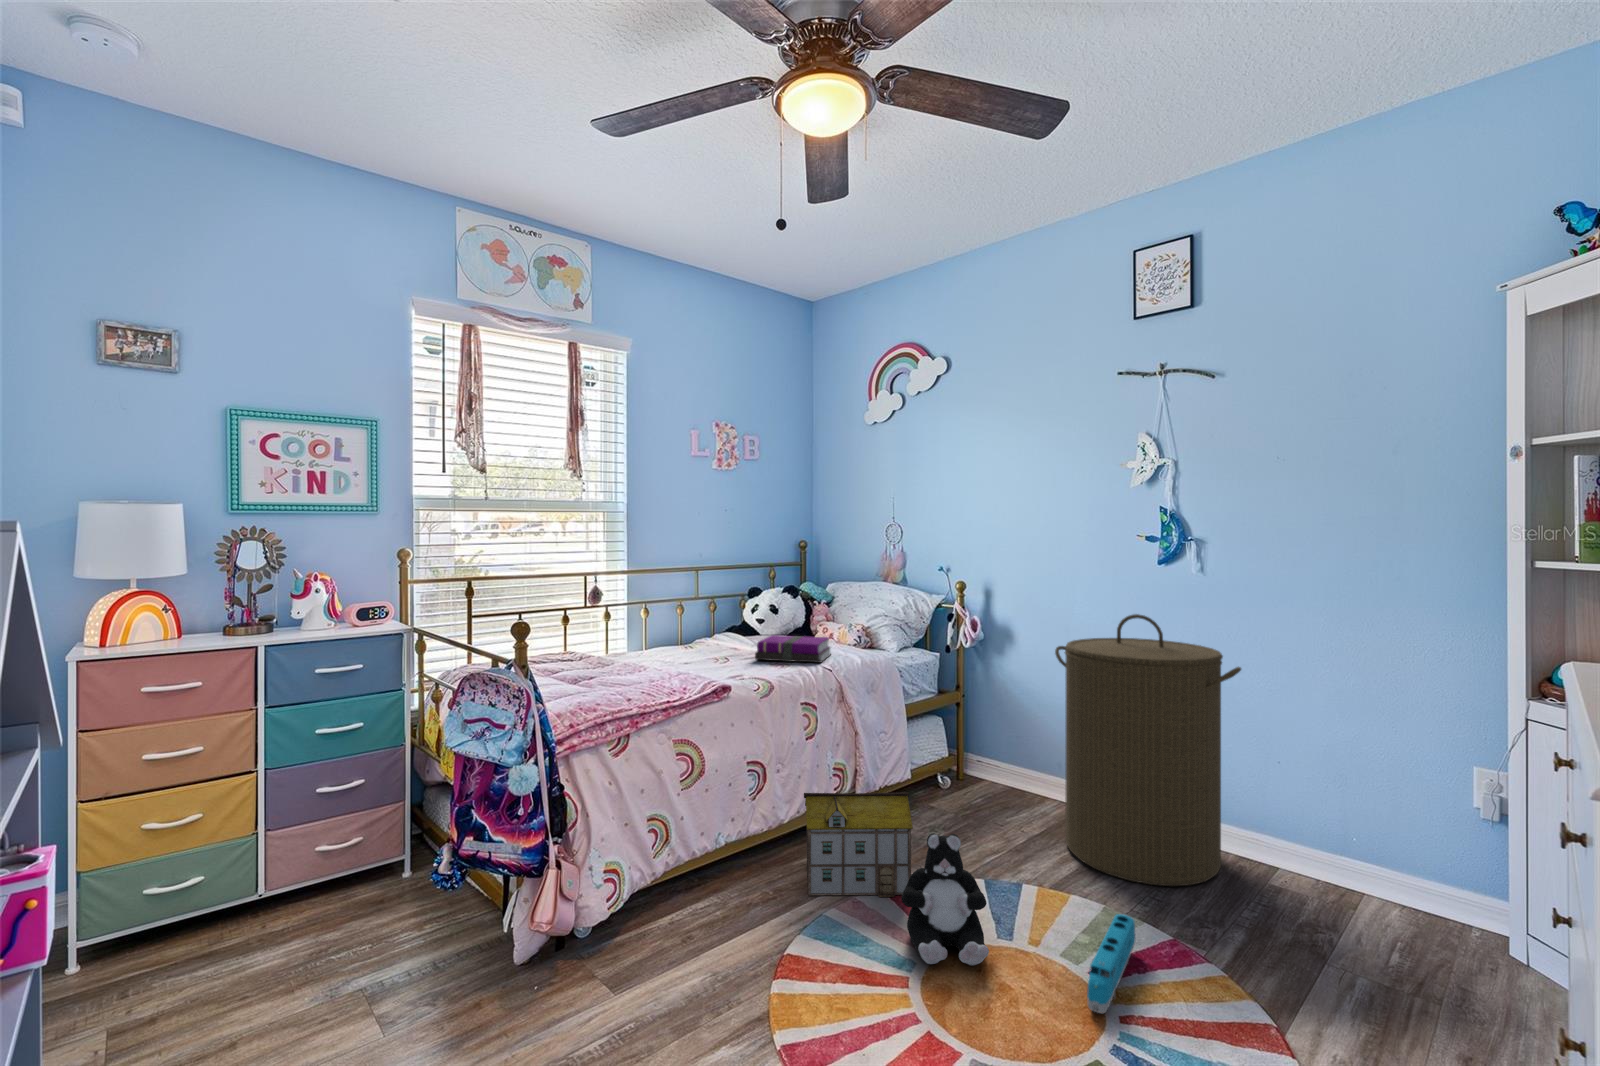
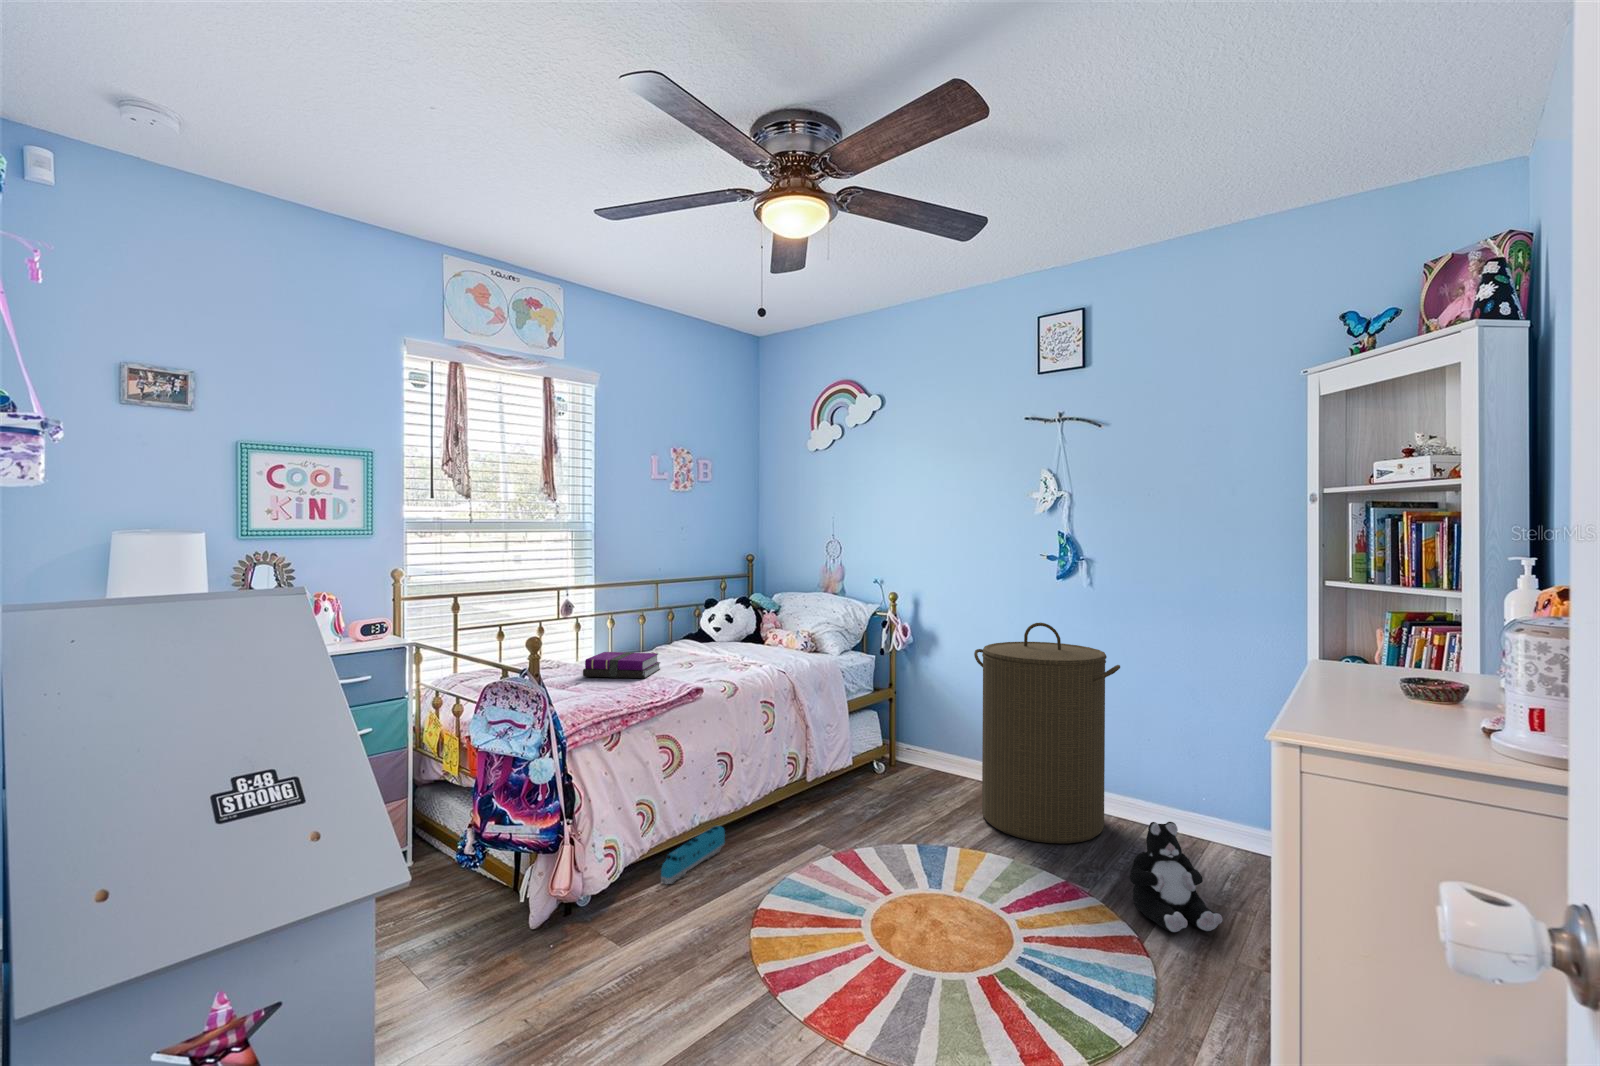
notebook: present [755,635,831,663] -> present [583,652,660,678]
toy house: present [804,792,913,897] -> none [767,775,860,864]
plush toy: present [902,833,989,966] -> present [1130,822,1222,932]
toy train: present [1087,914,1135,1013] -> present [661,826,725,884]

